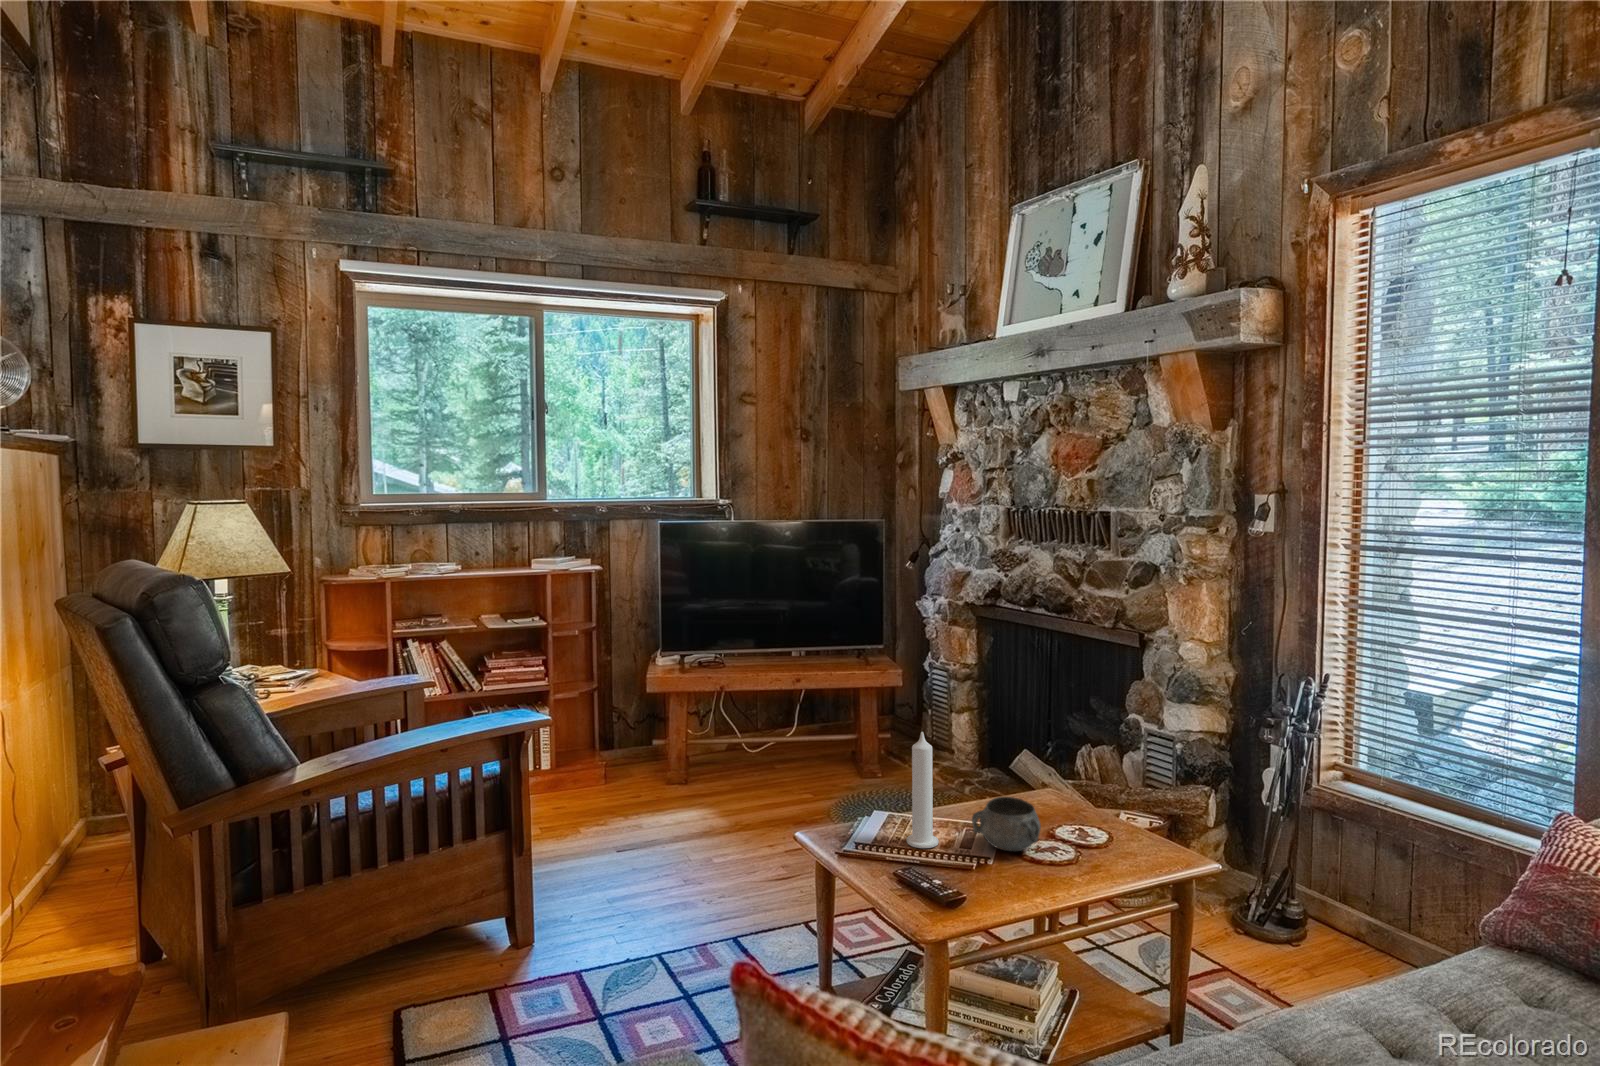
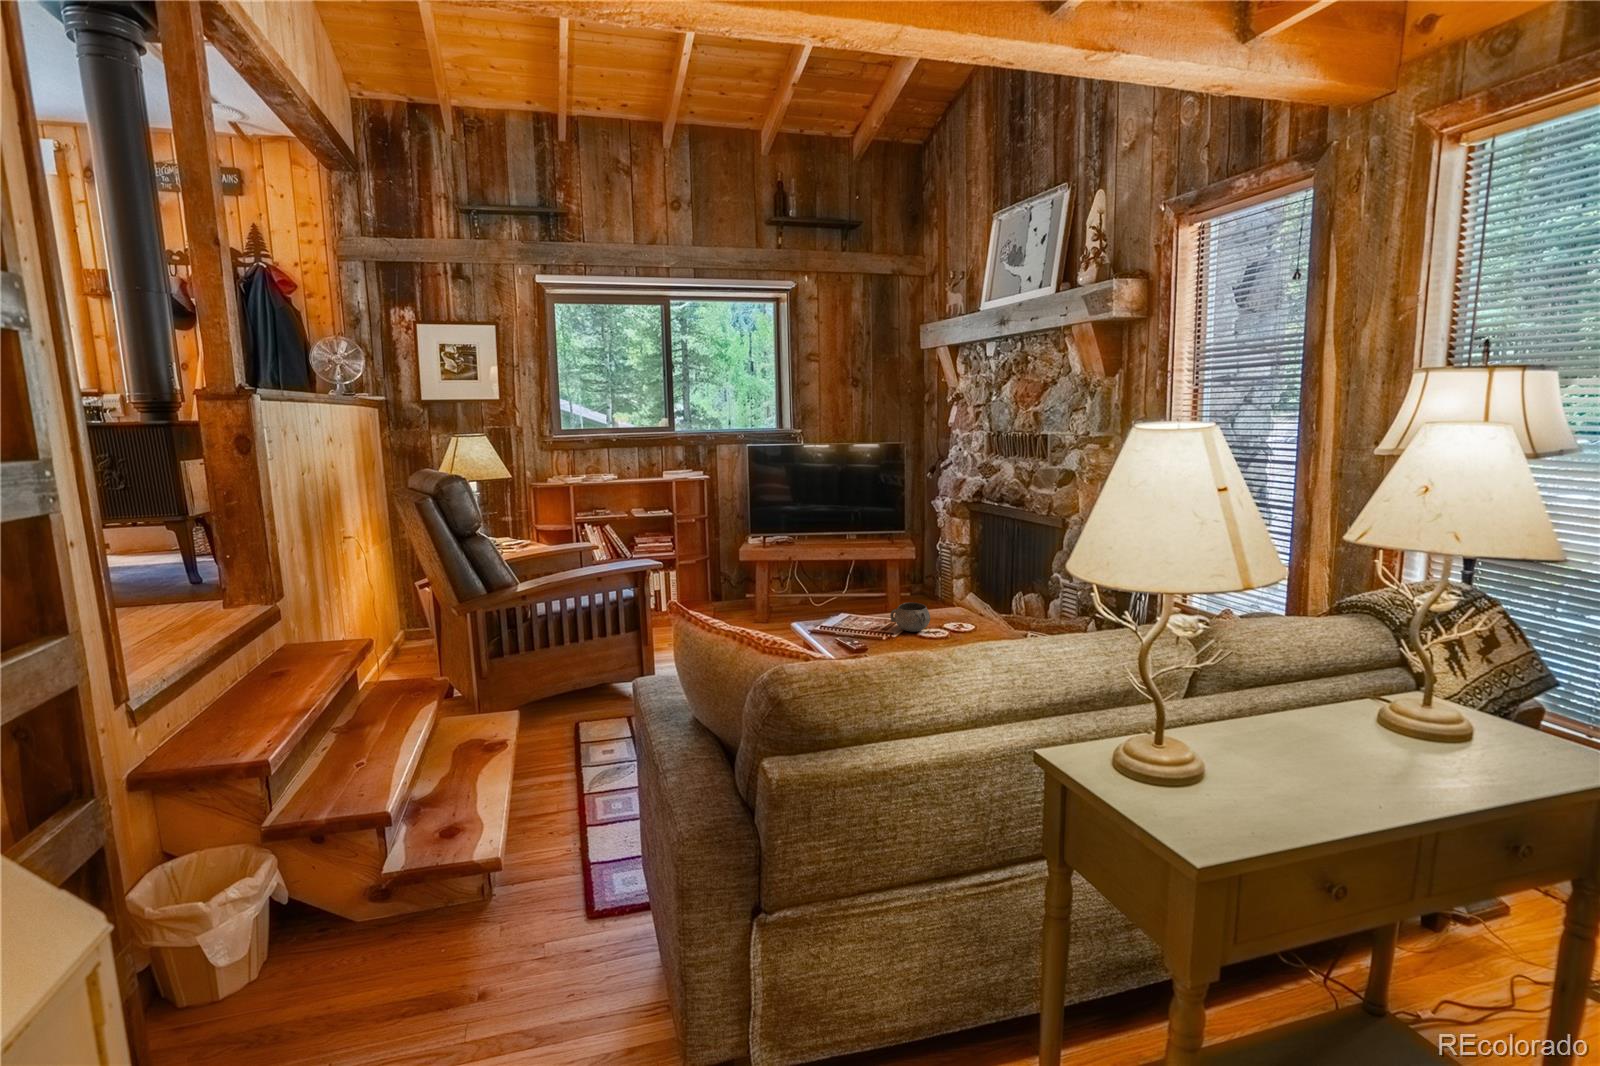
candle: present [907,732,939,848] -> none [853,563,872,629]

